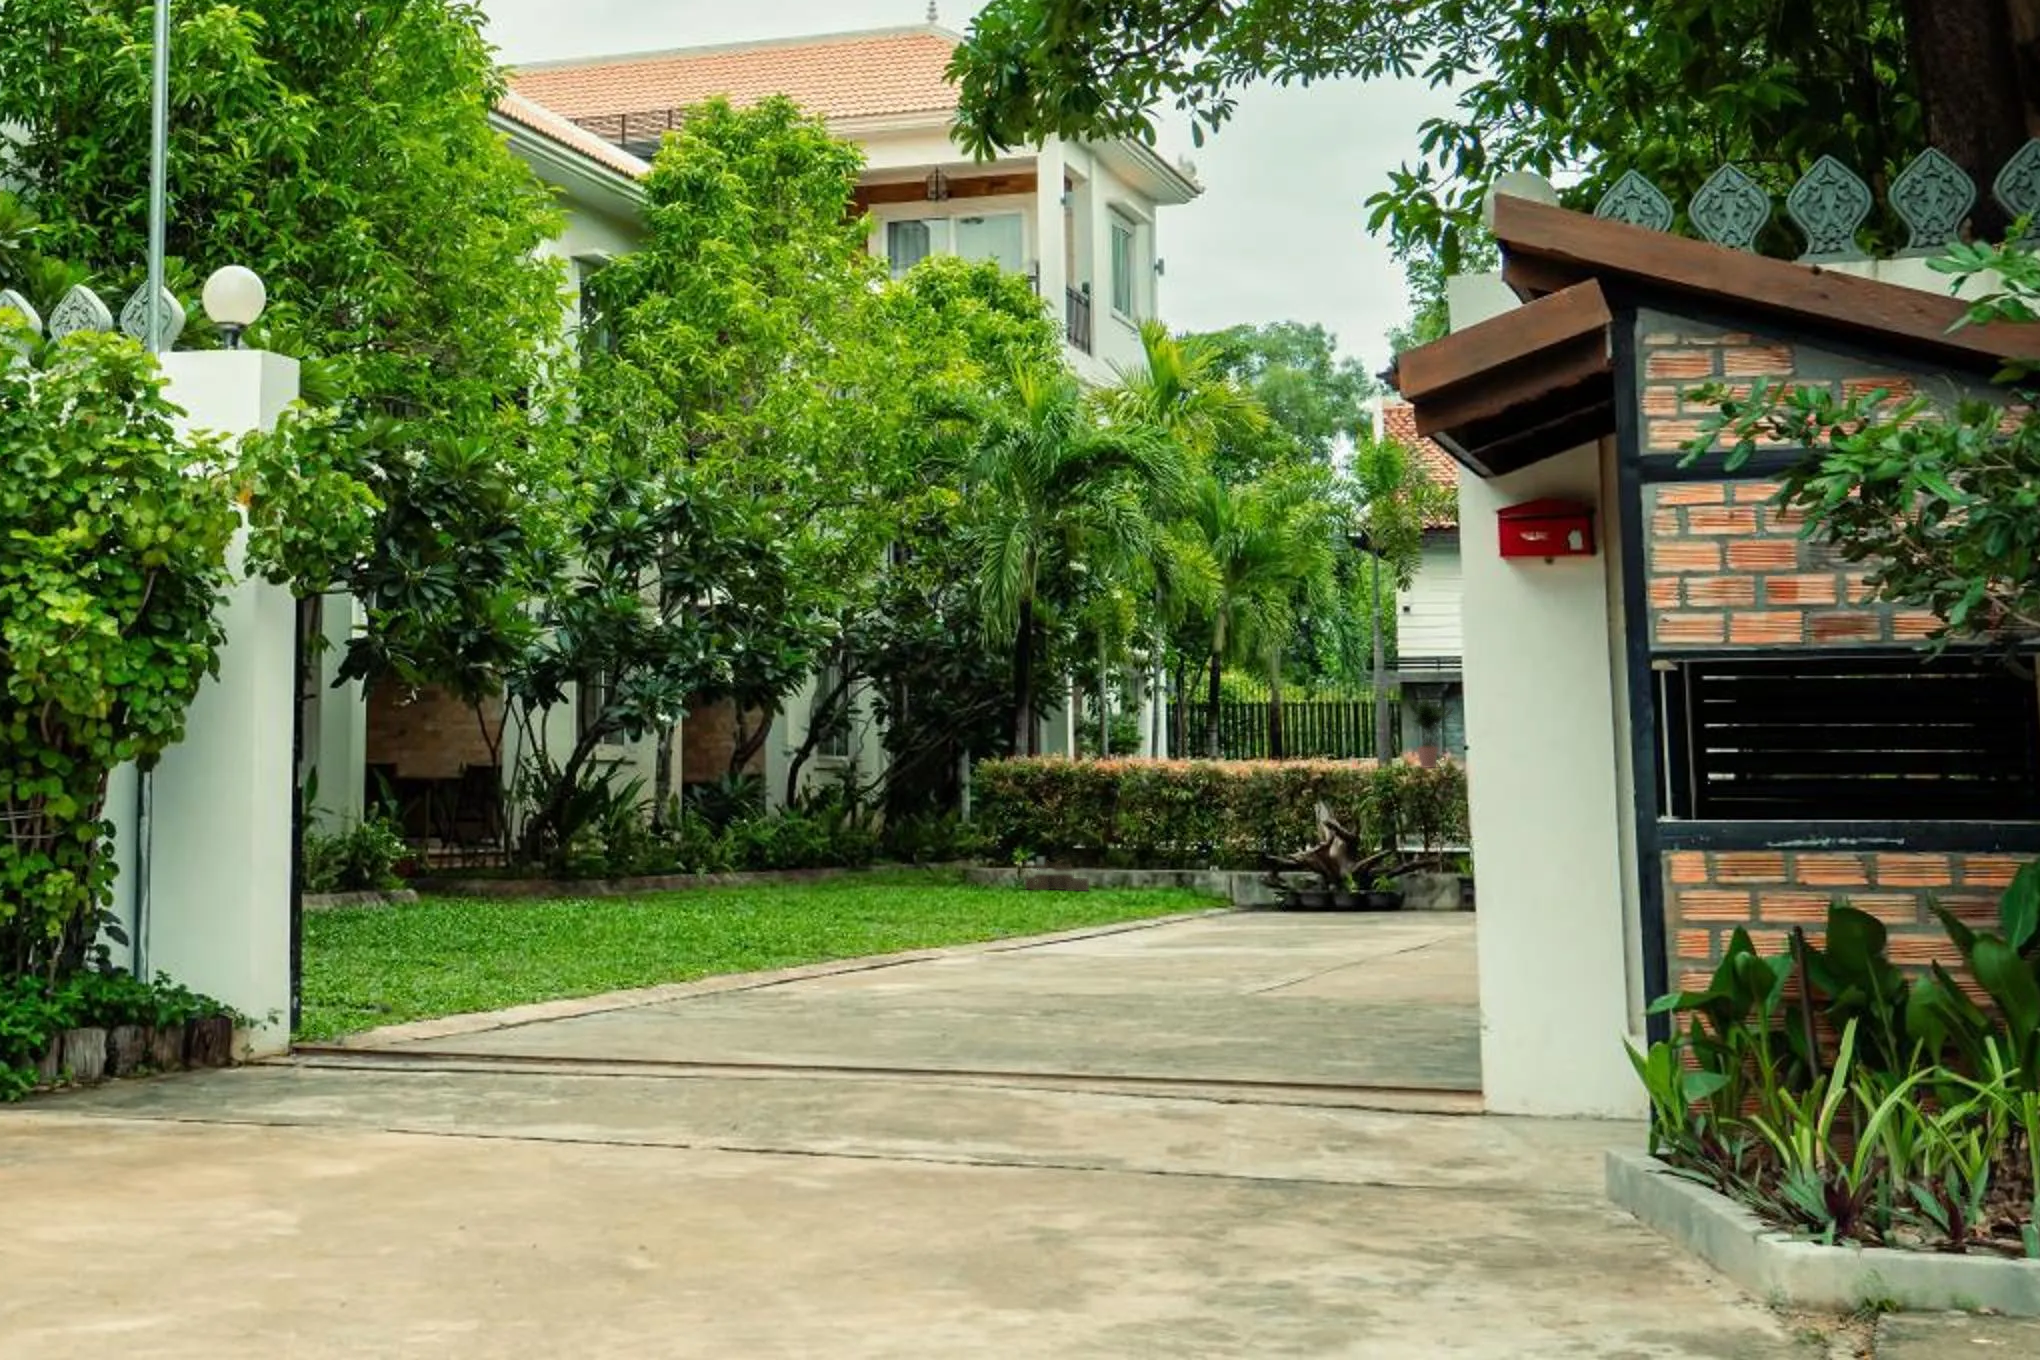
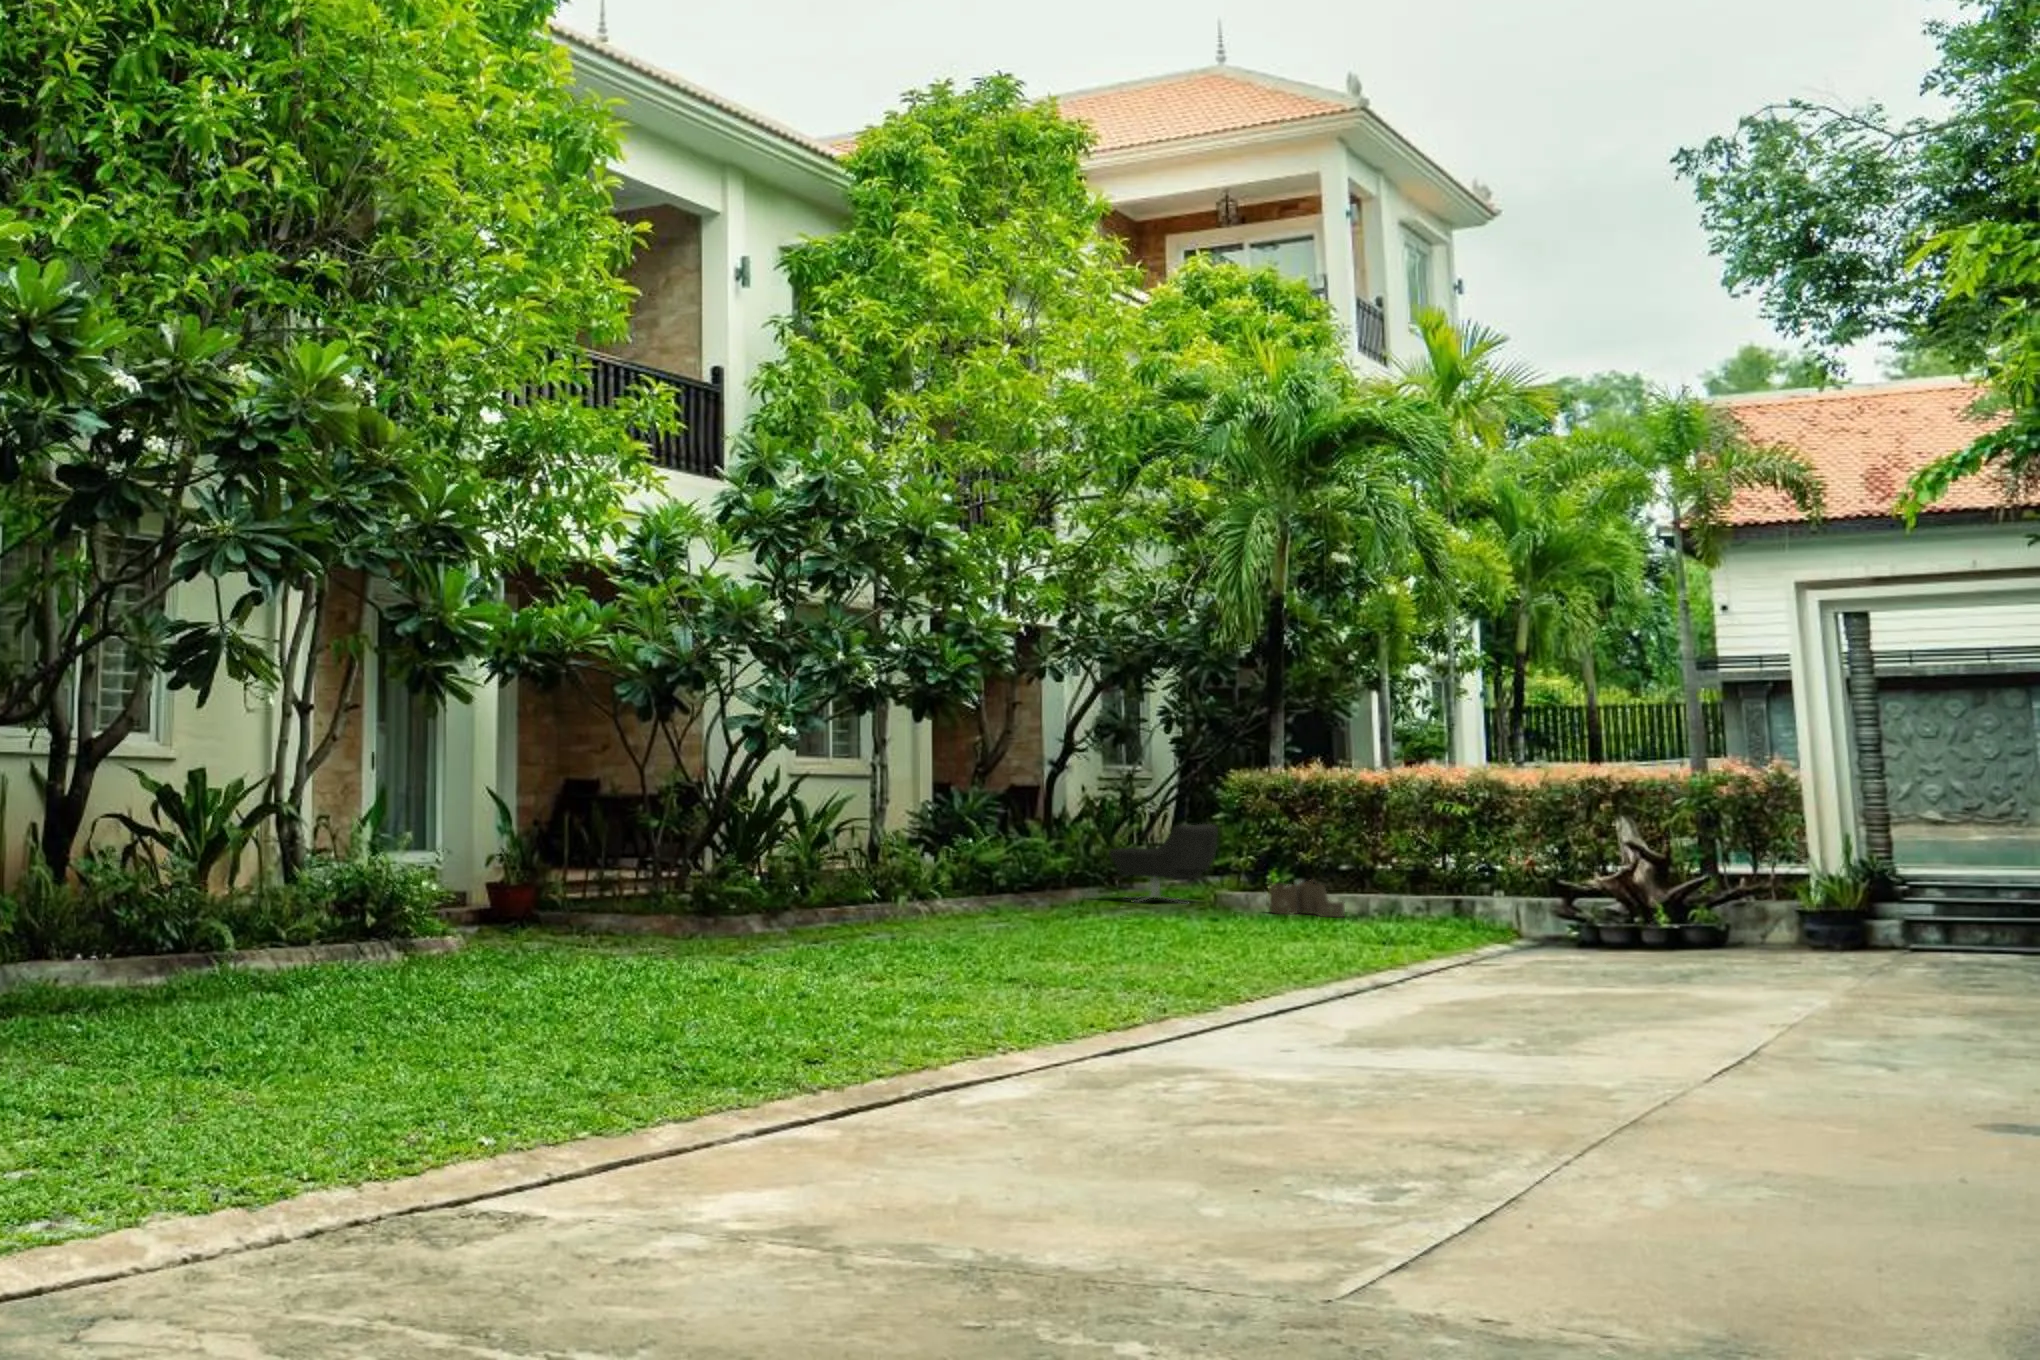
potted plant: present [1409,700,1455,768] -> none [1730,695,1801,779]
lounge chair: none [878,813,975,885] -> present [1109,824,1218,902]

